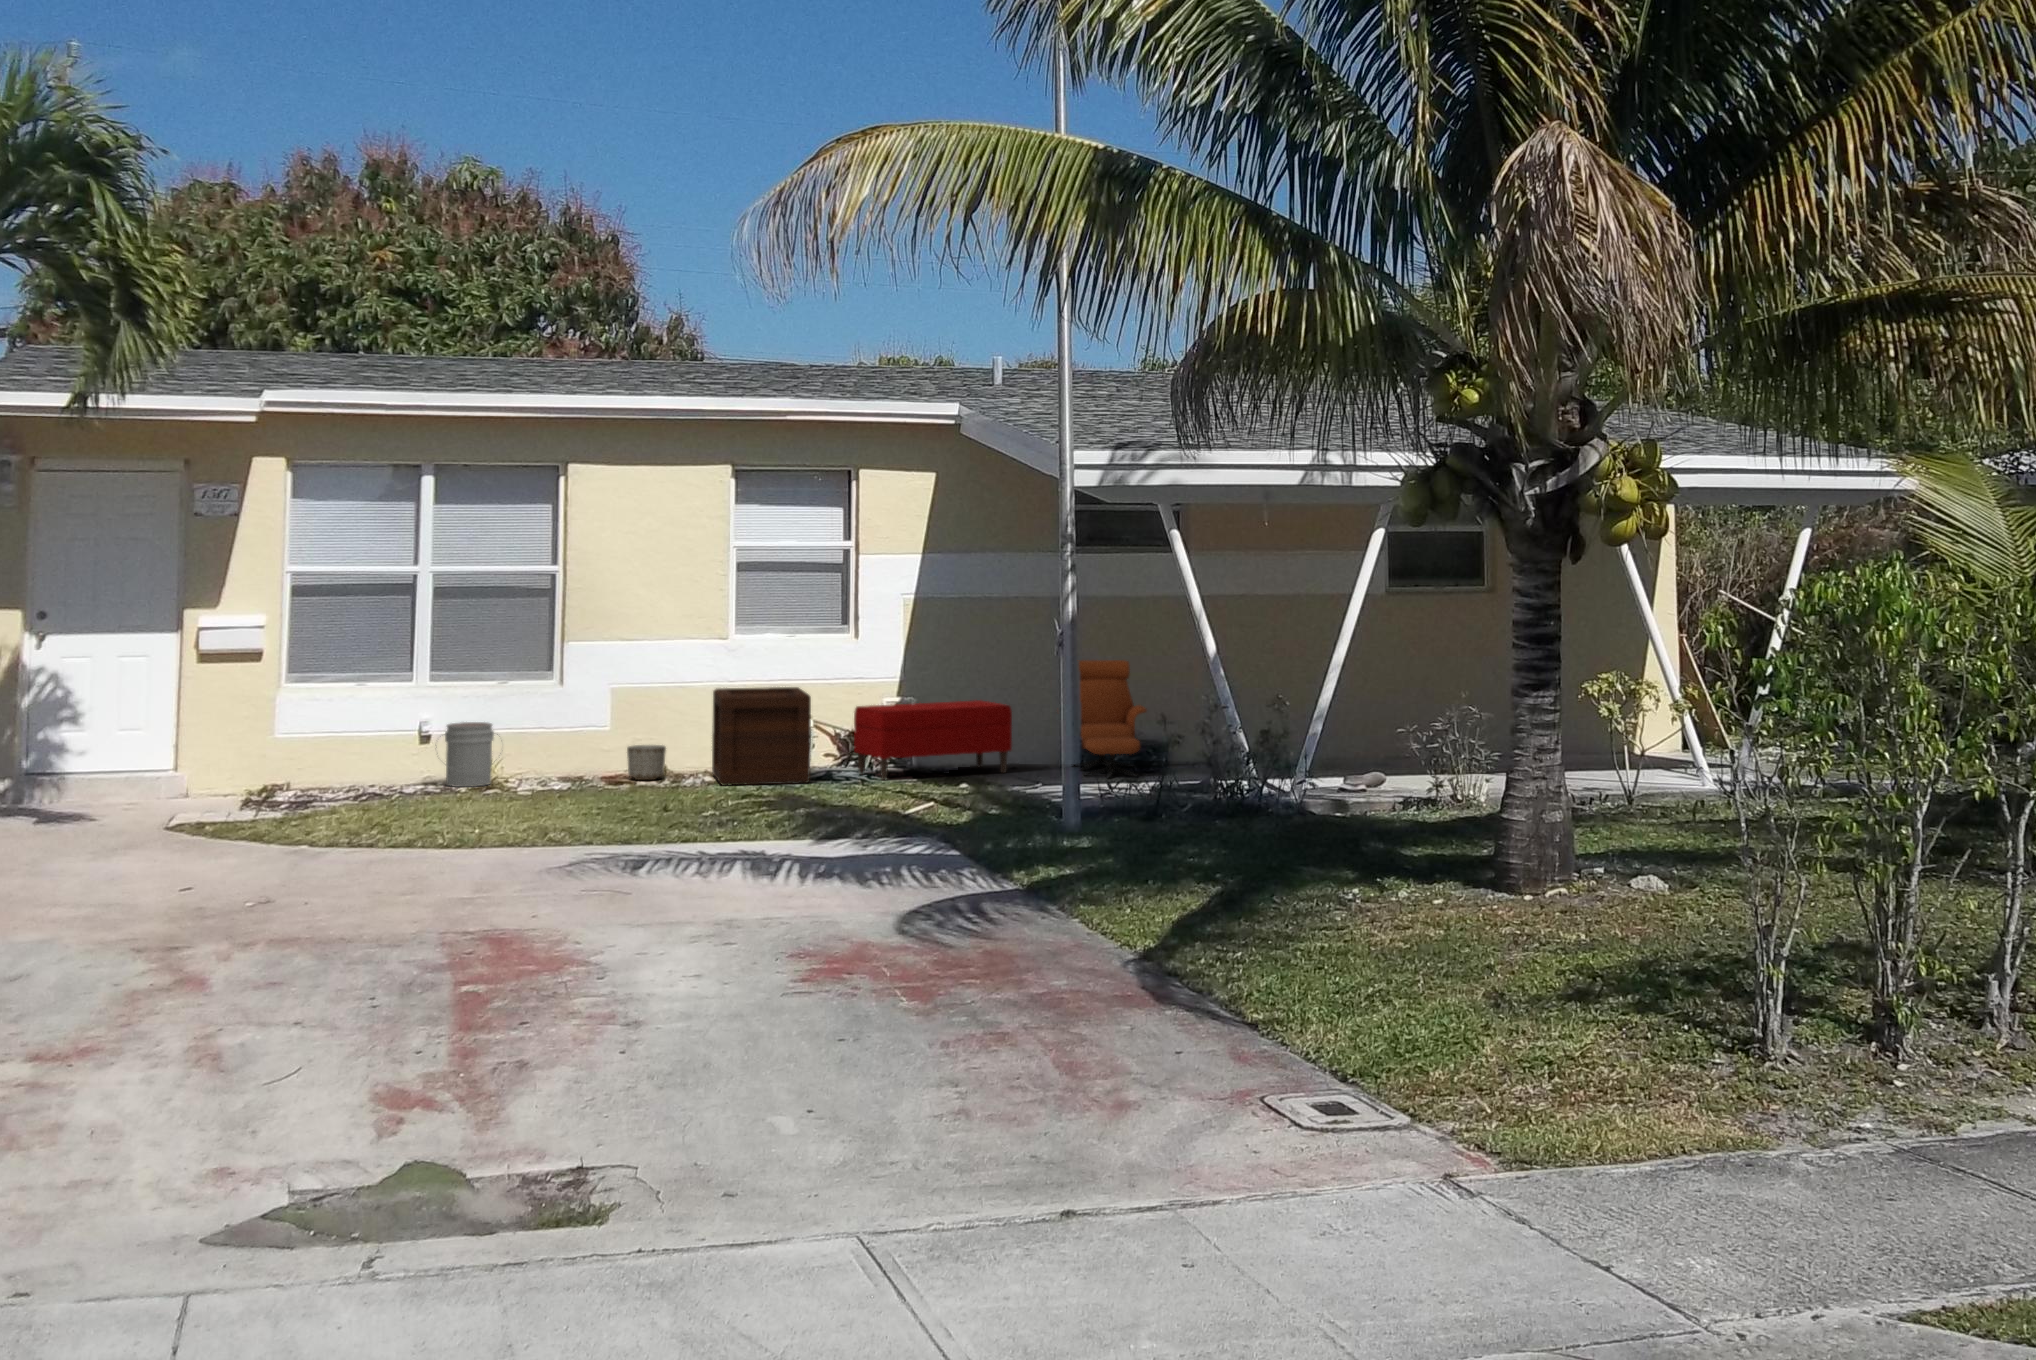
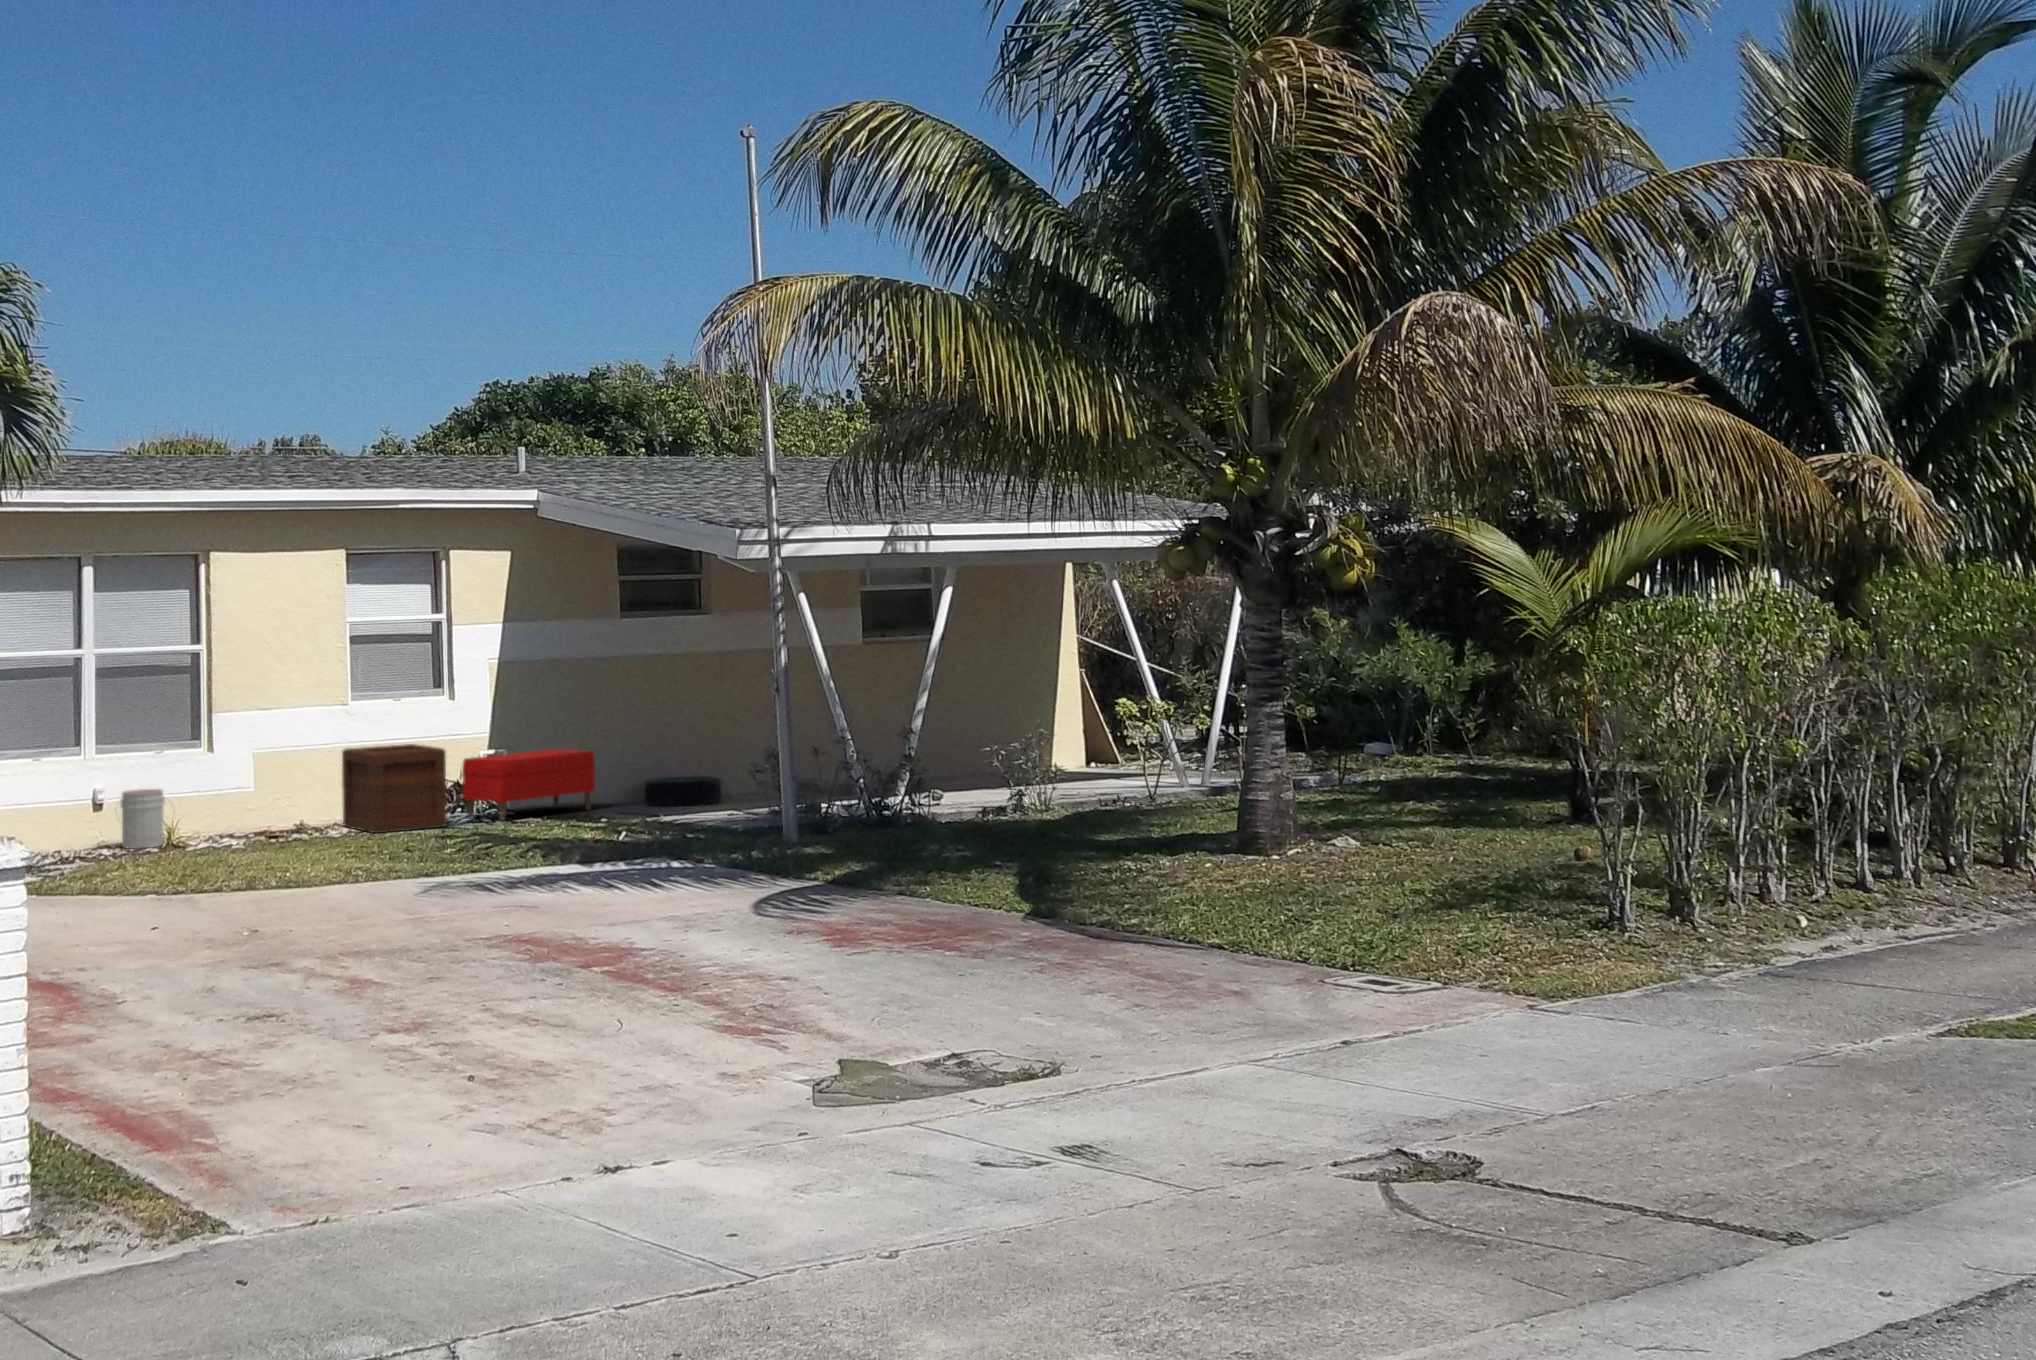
lounge chair: present [1073,660,1147,779] -> none [620,708,709,809]
planter: present [627,745,666,780] -> none [274,802,309,834]

